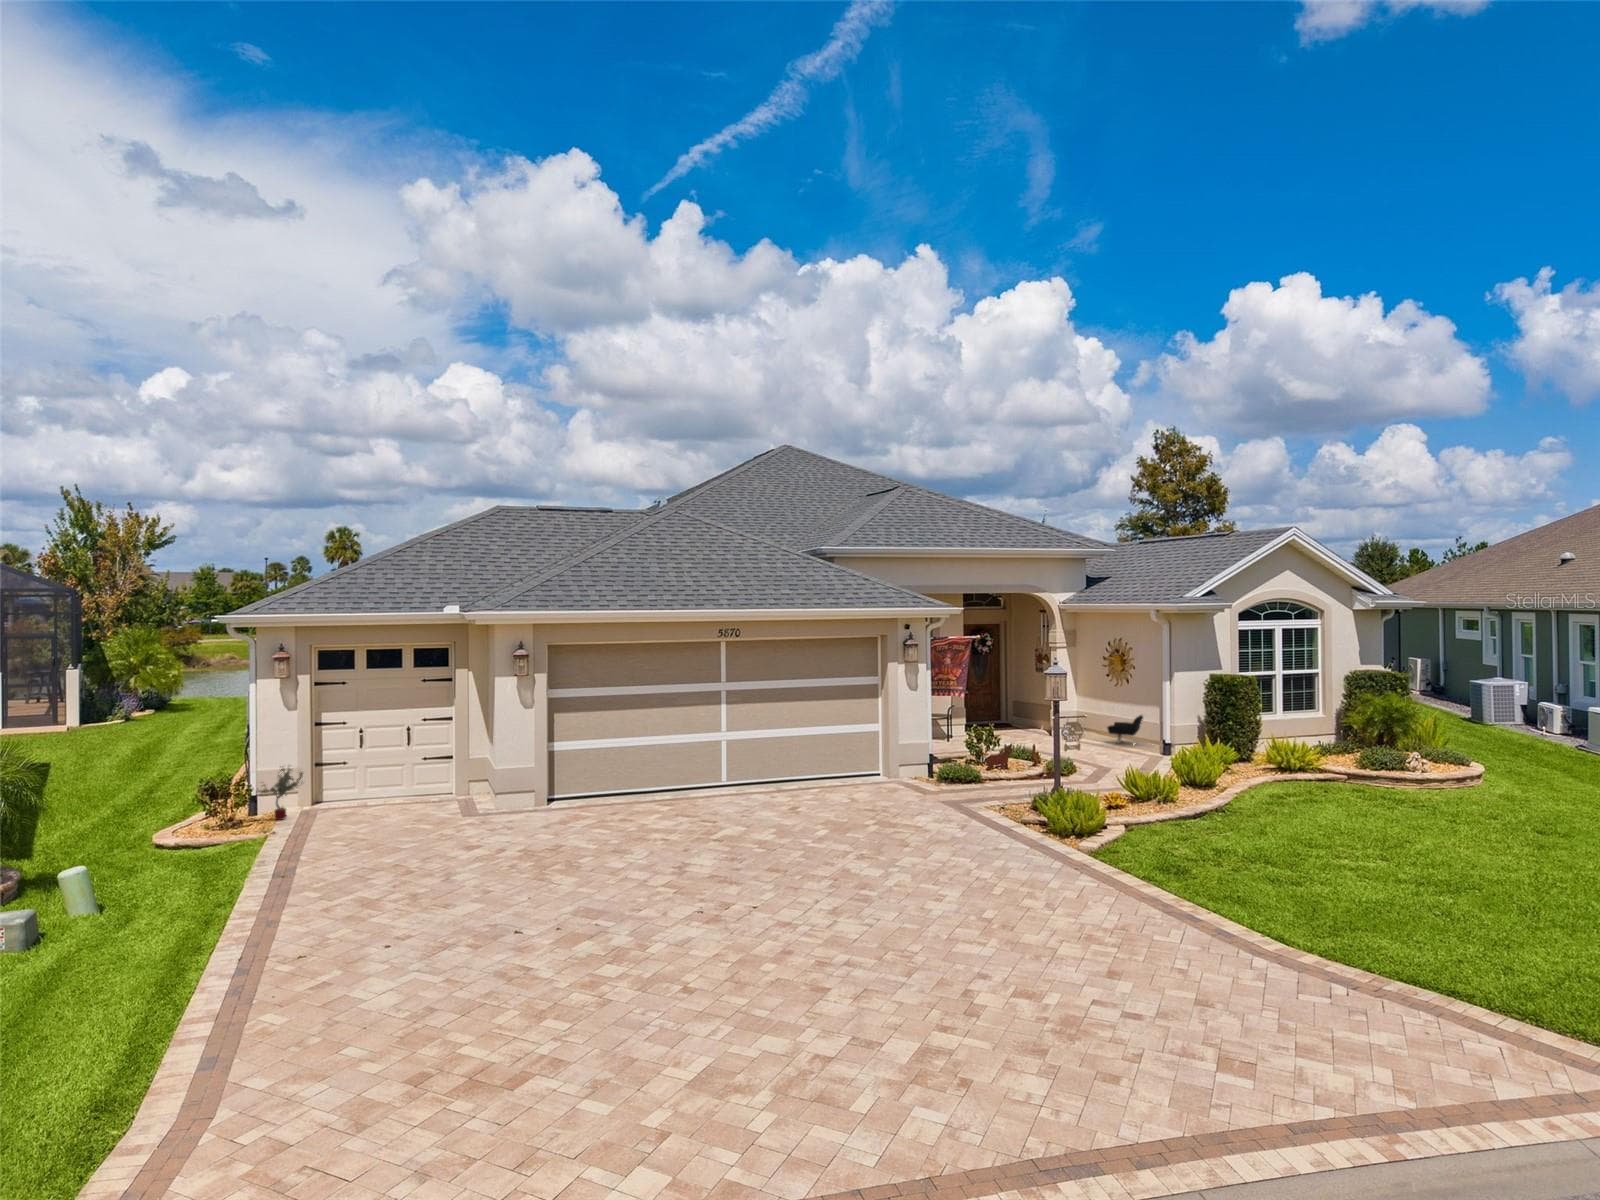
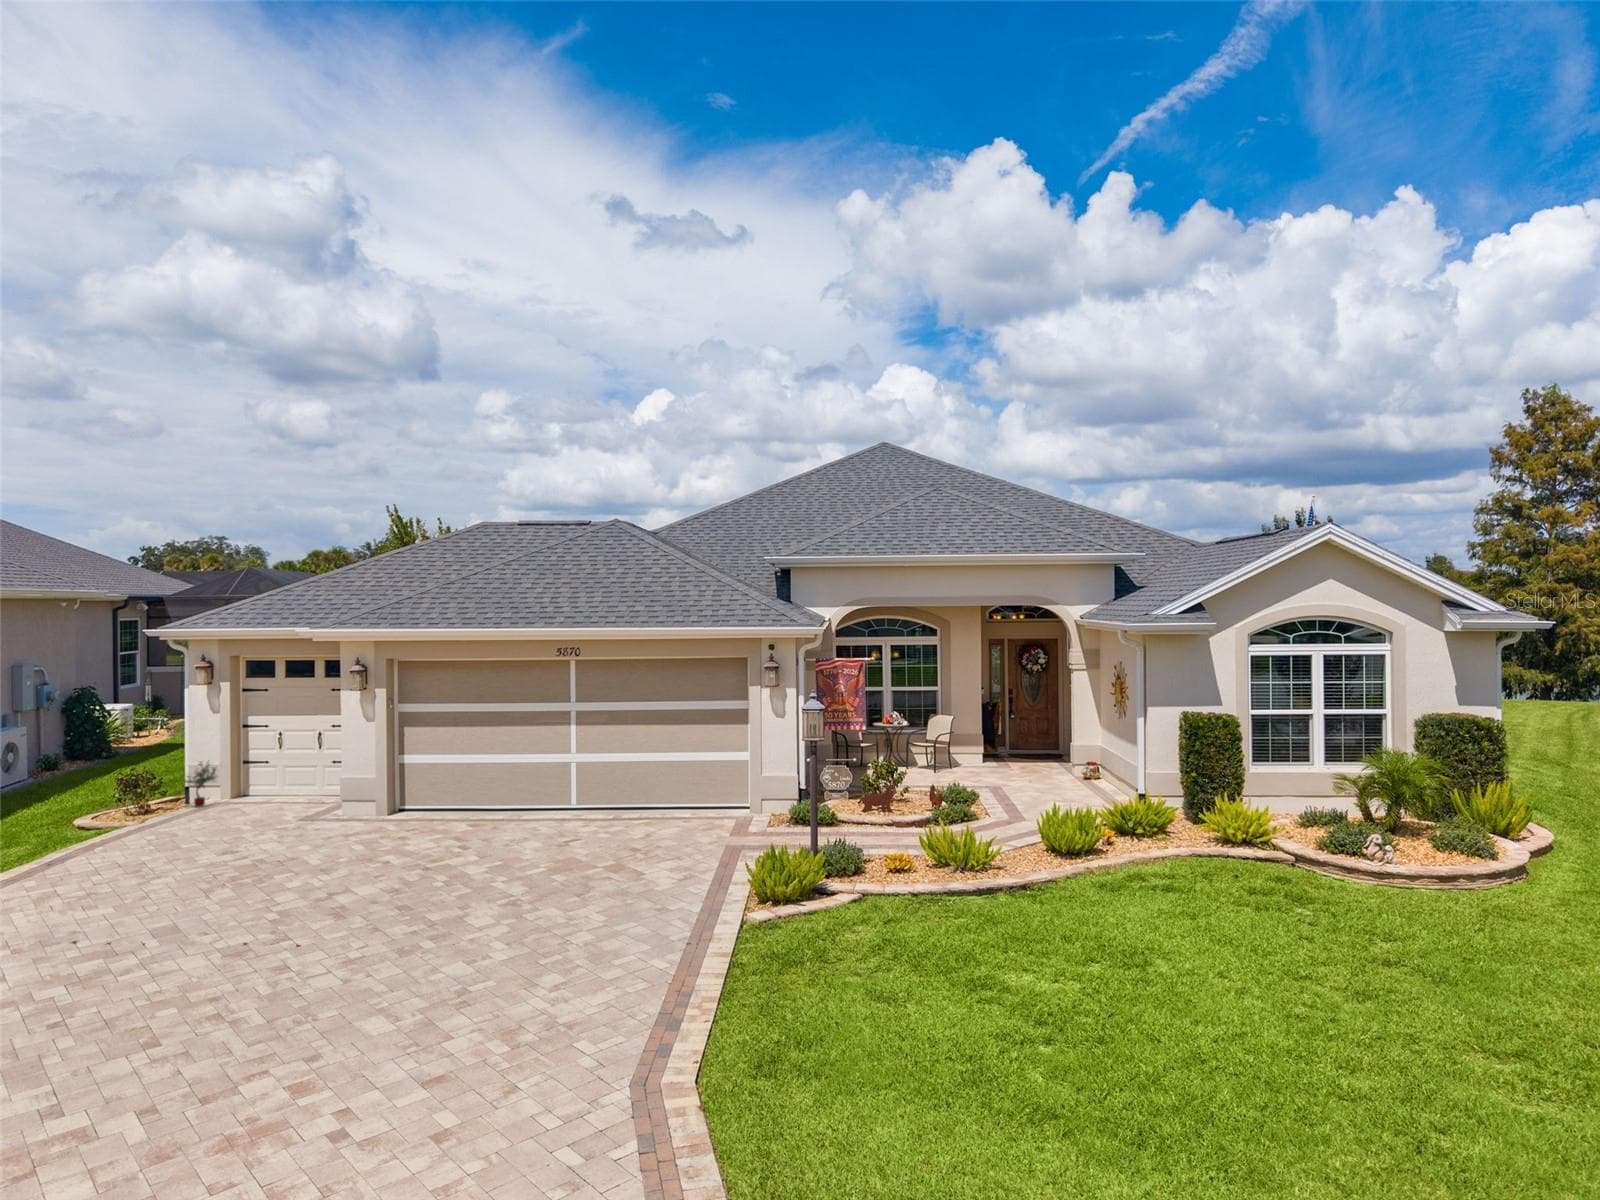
lounge chair: present [1107,715,1143,744] -> none [1076,758,1127,794]

